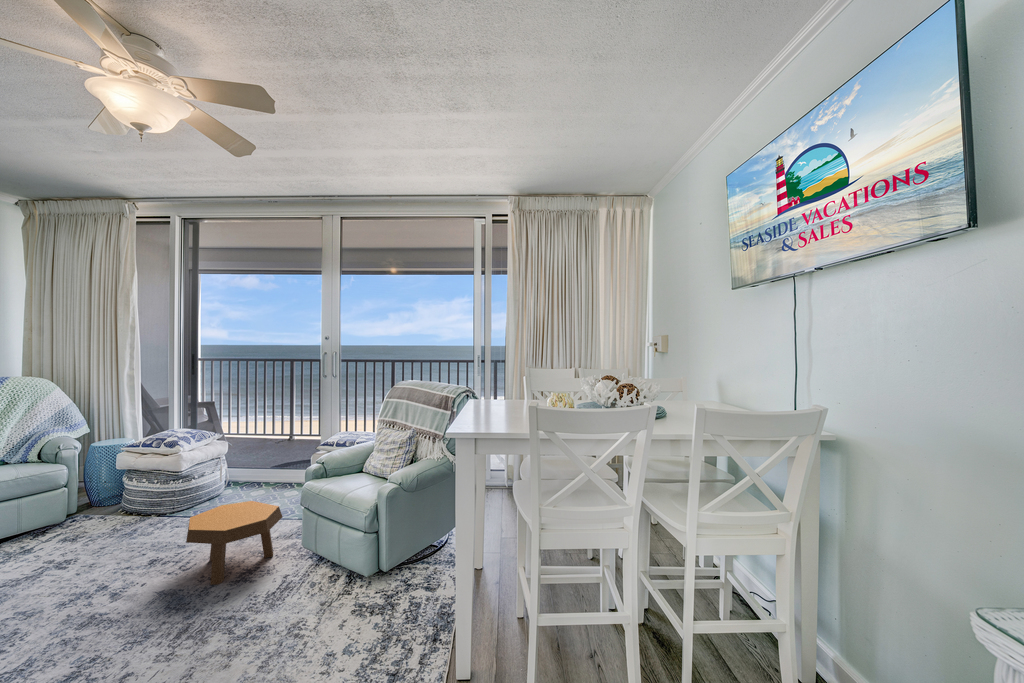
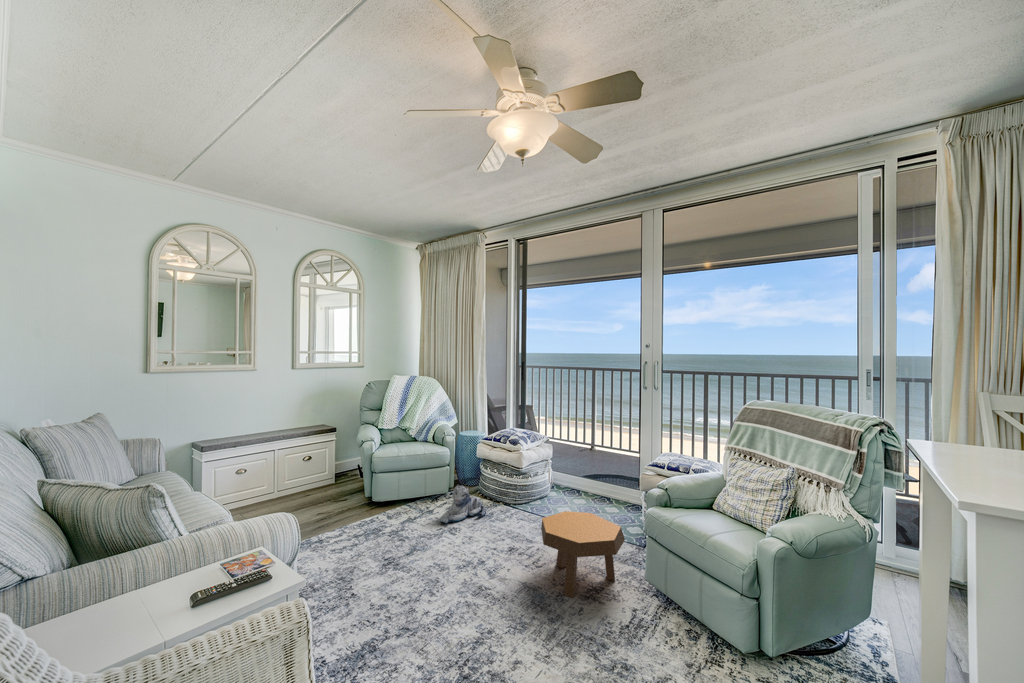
plush toy: none [51,506,130,557] -> present [440,485,486,523]

